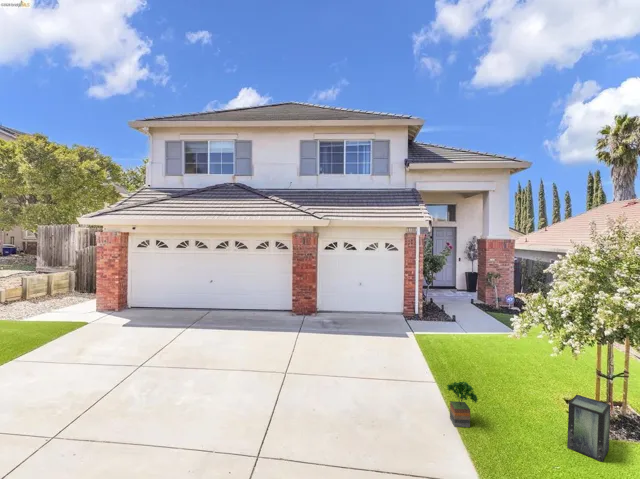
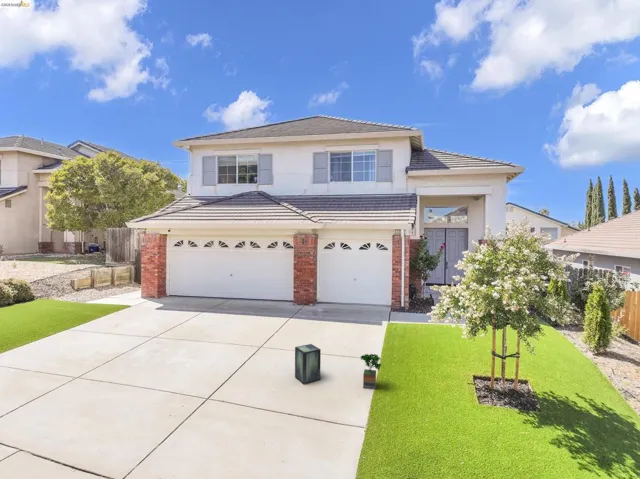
storage box: present [567,395,611,462] -> present [295,344,321,384]

